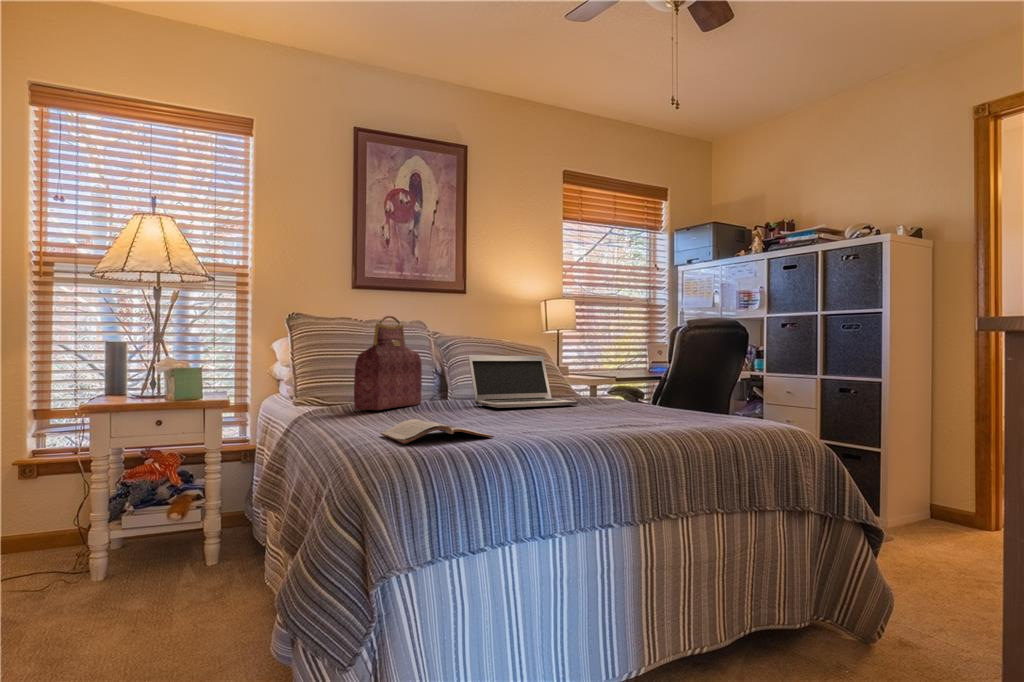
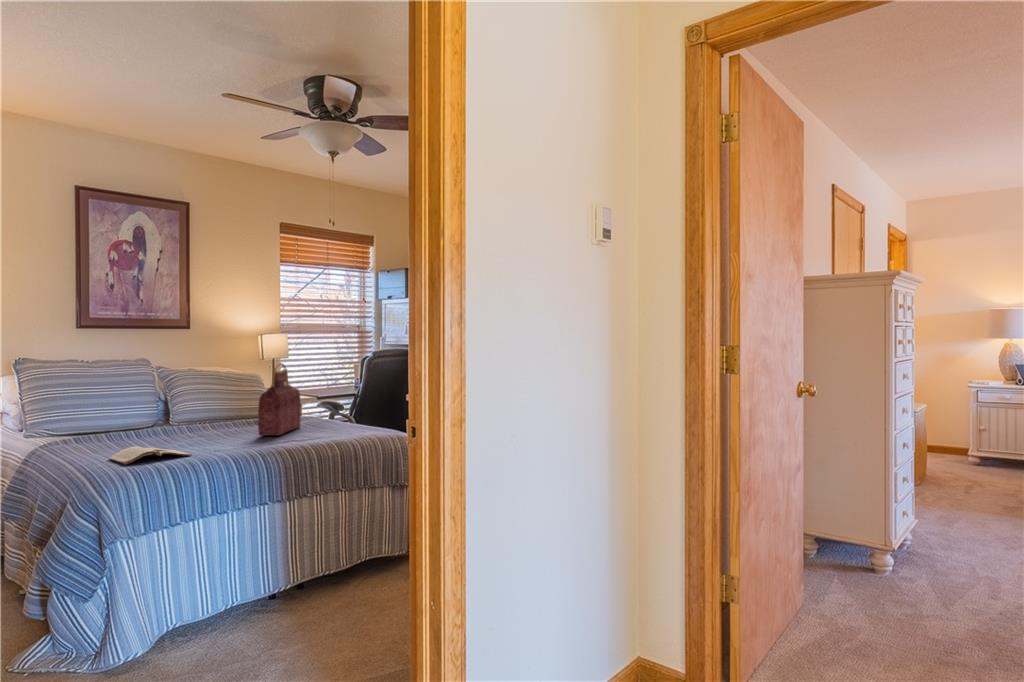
handbag: present [354,315,422,410] -> present [258,363,300,436]
laptop: present [468,356,578,408] -> none [183,387,270,430]

